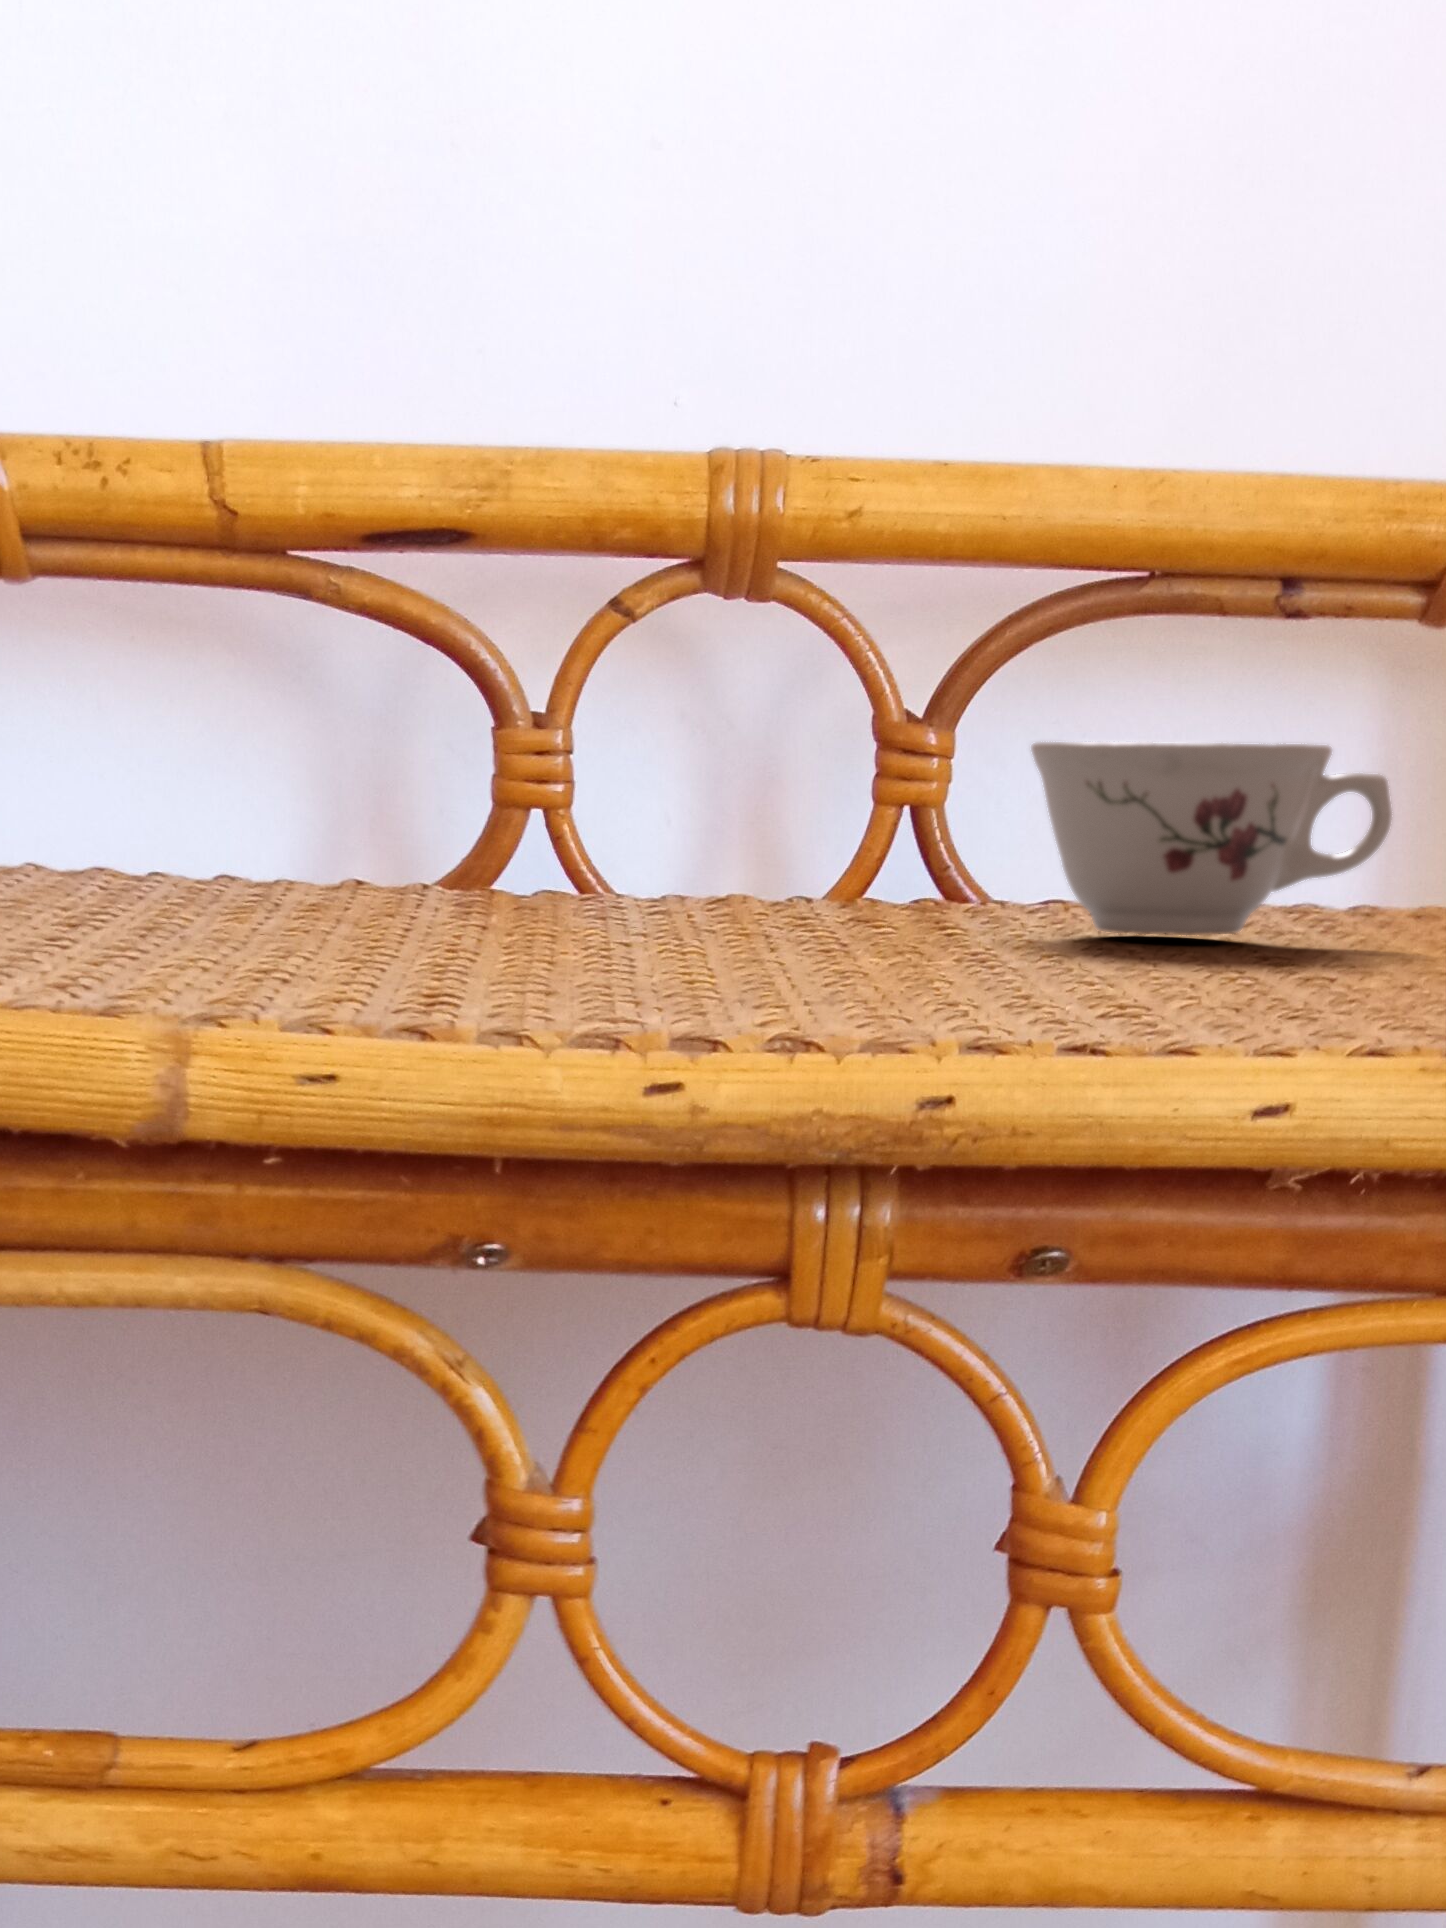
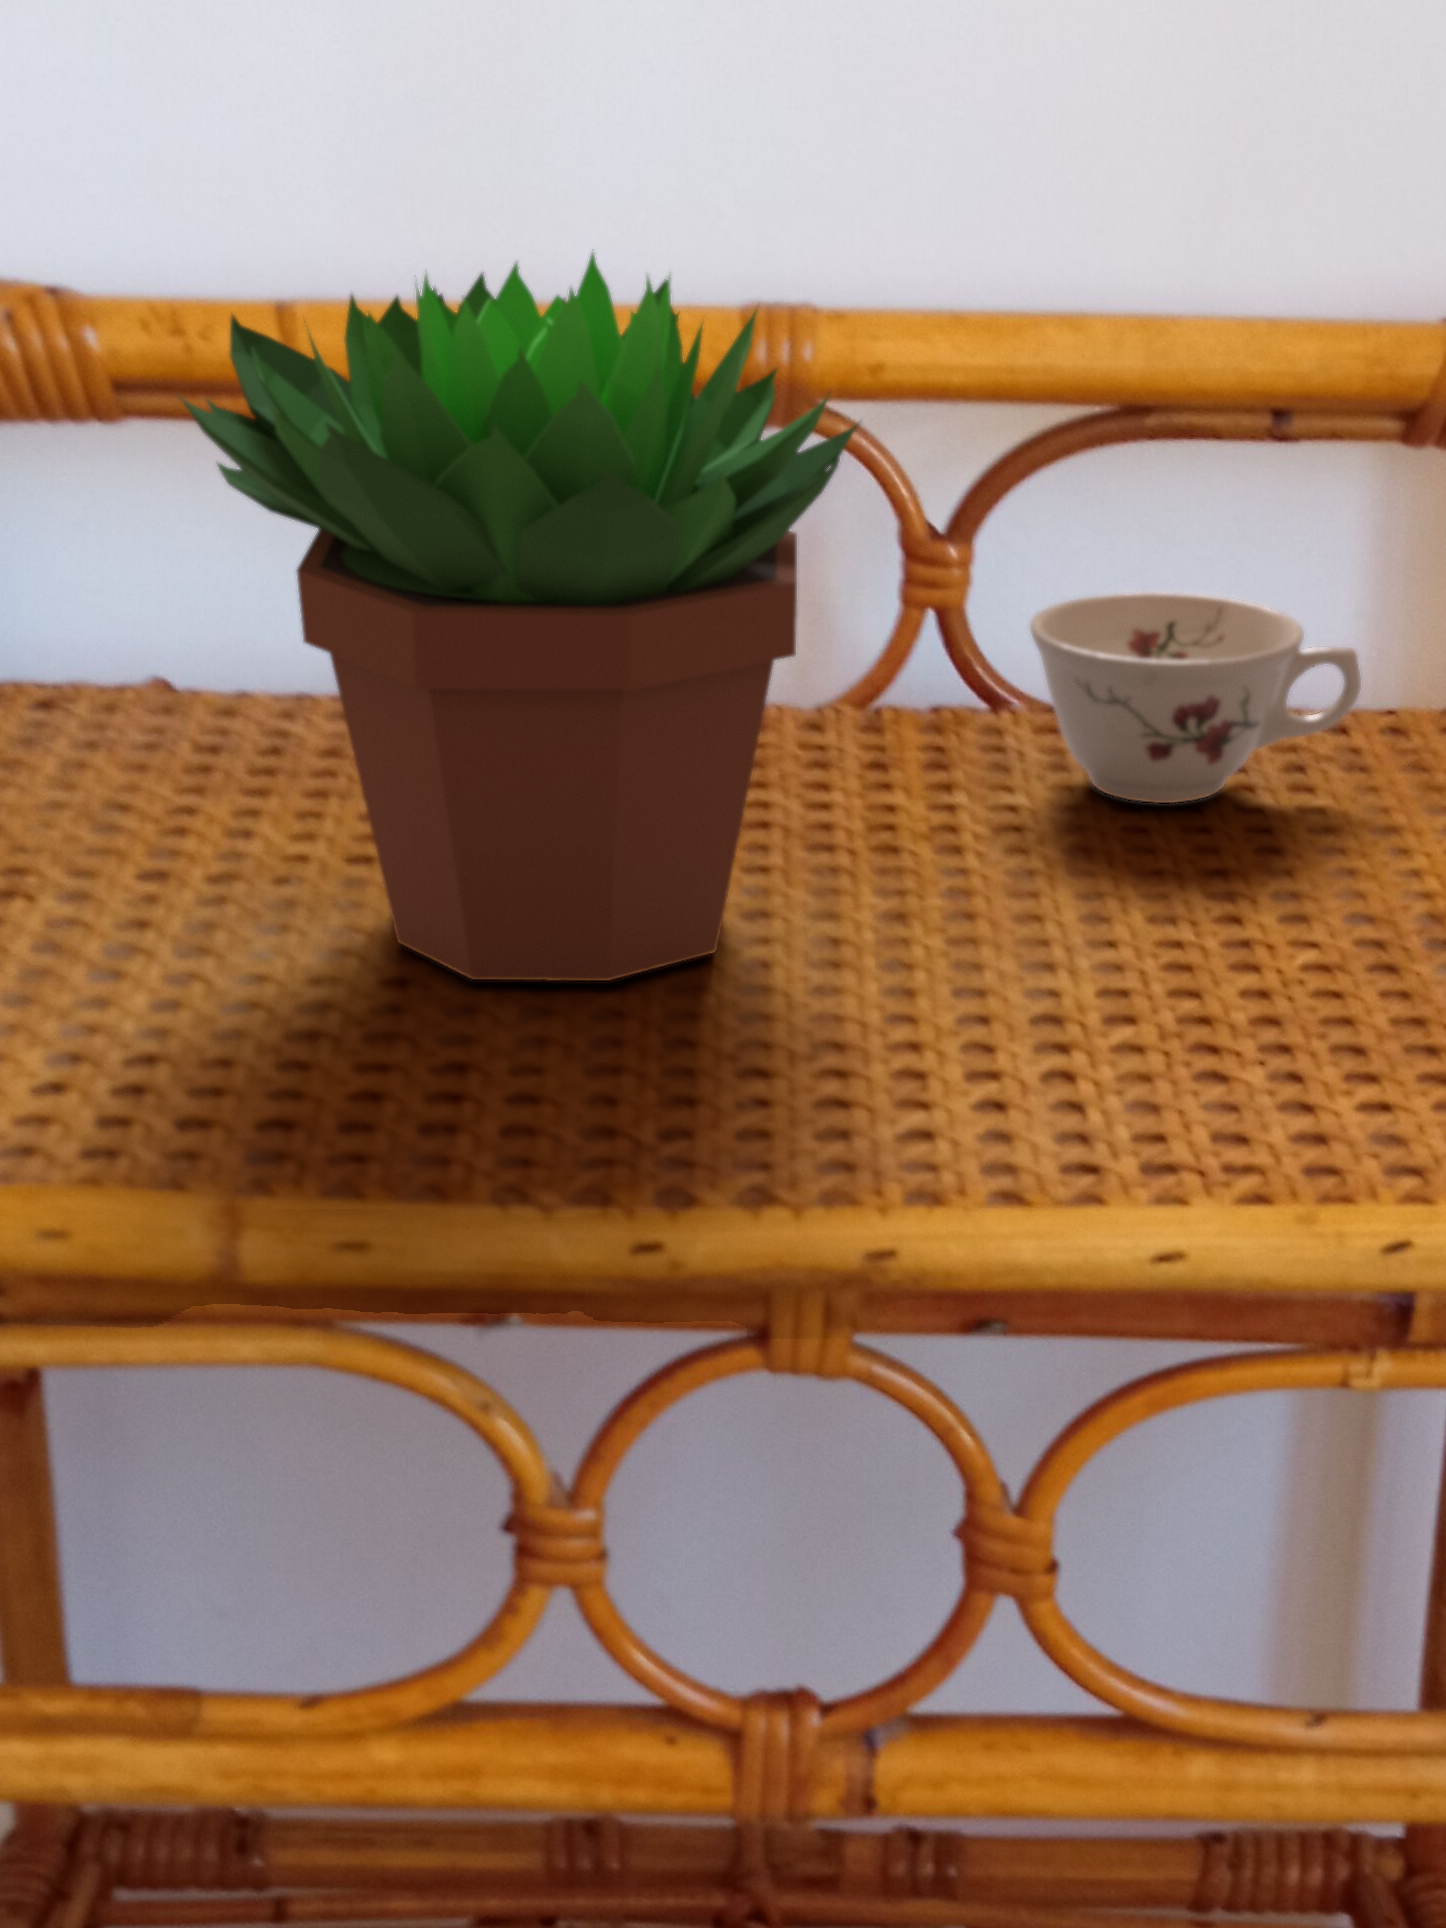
succulent plant: none [122,105,878,958] -> present [182,253,860,981]

